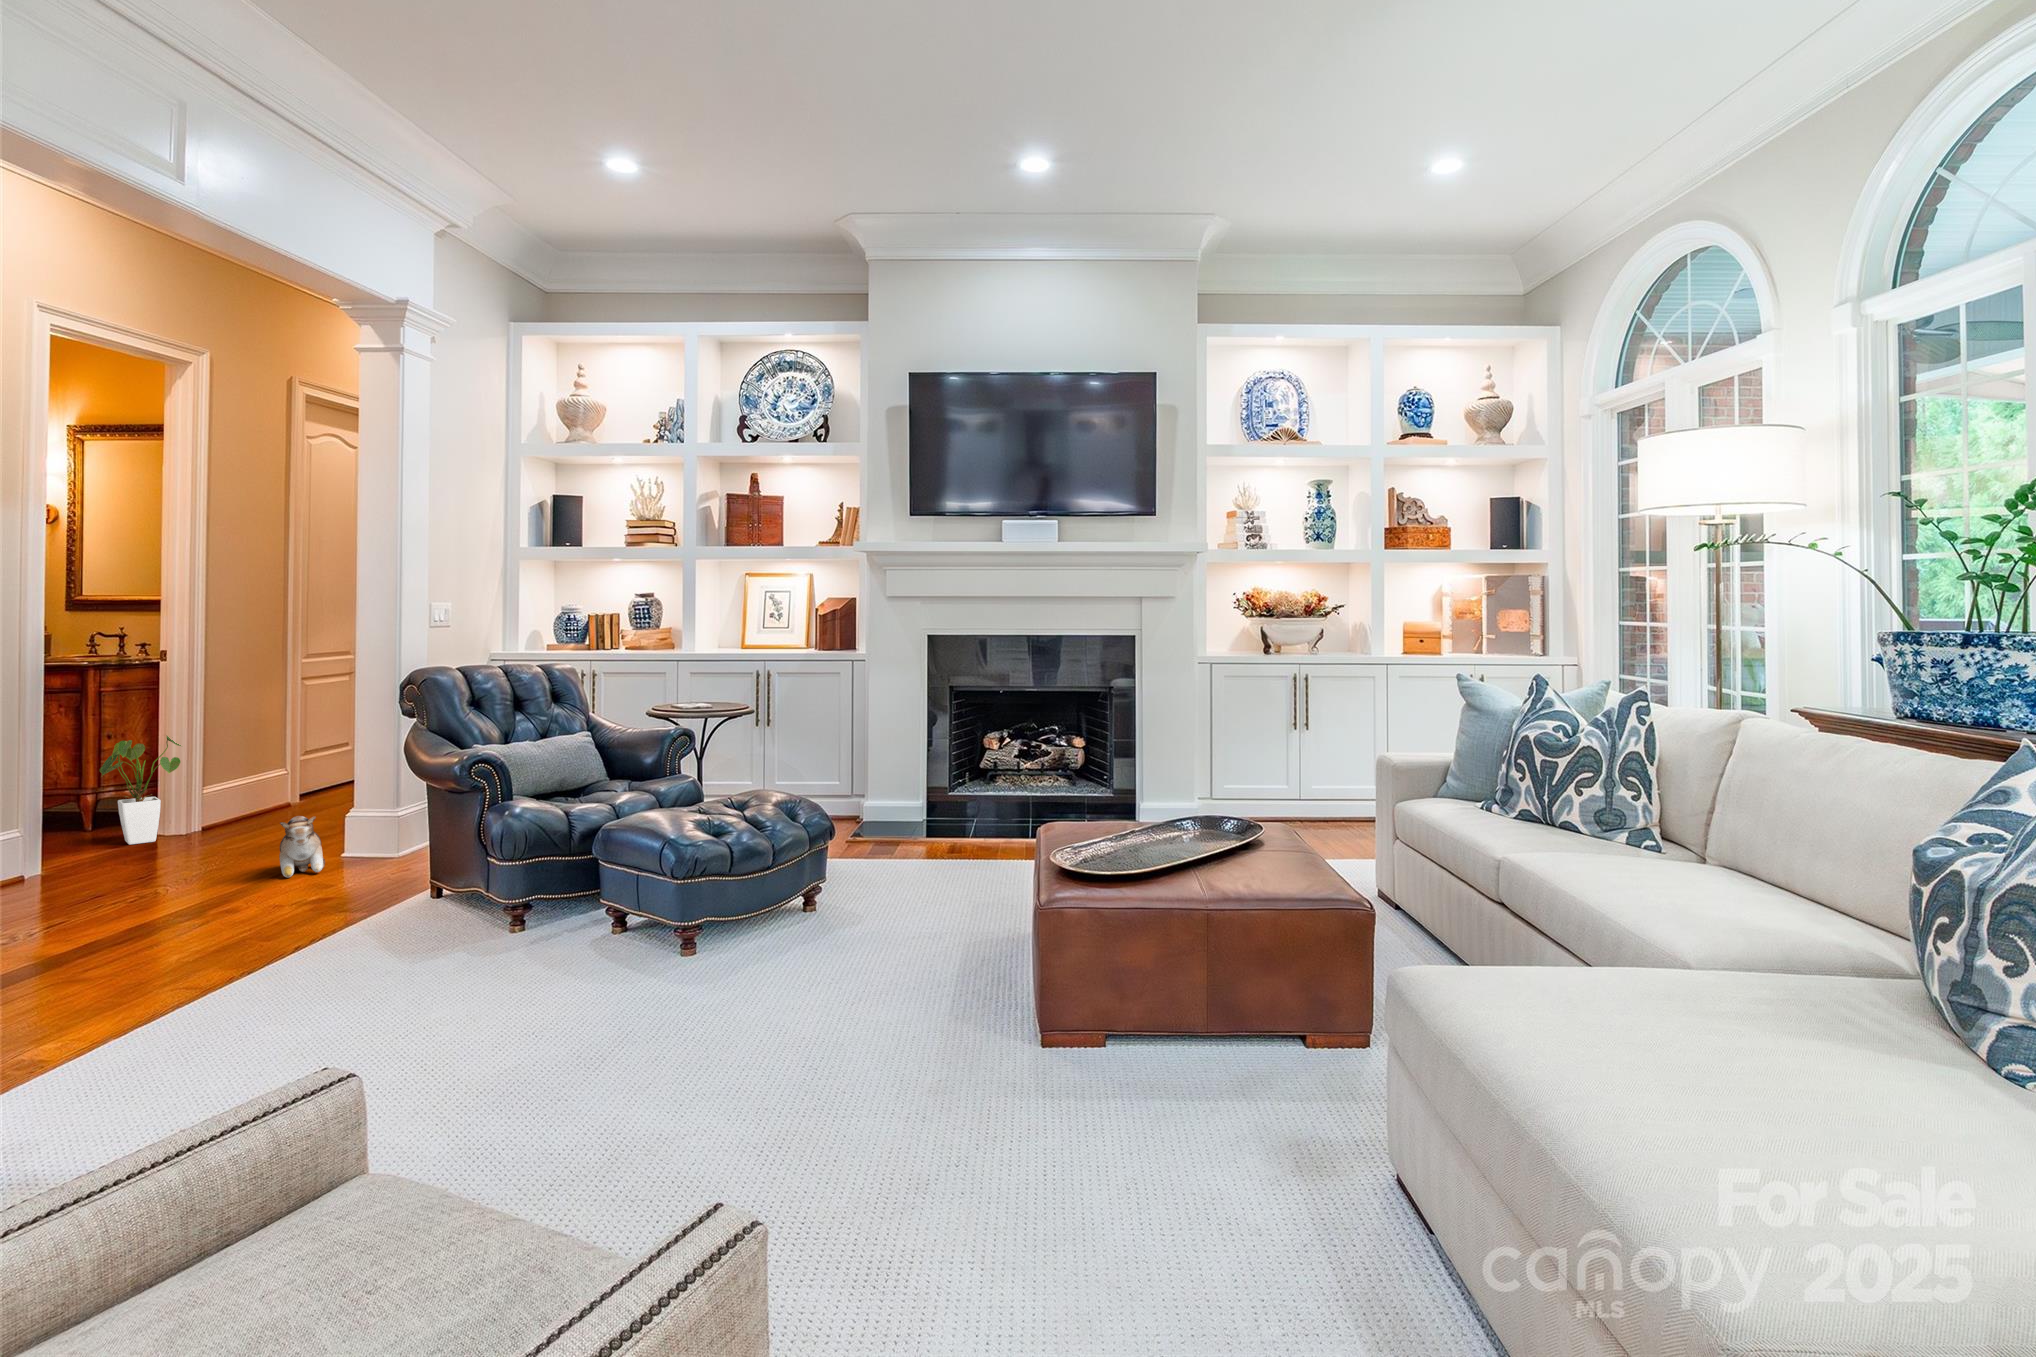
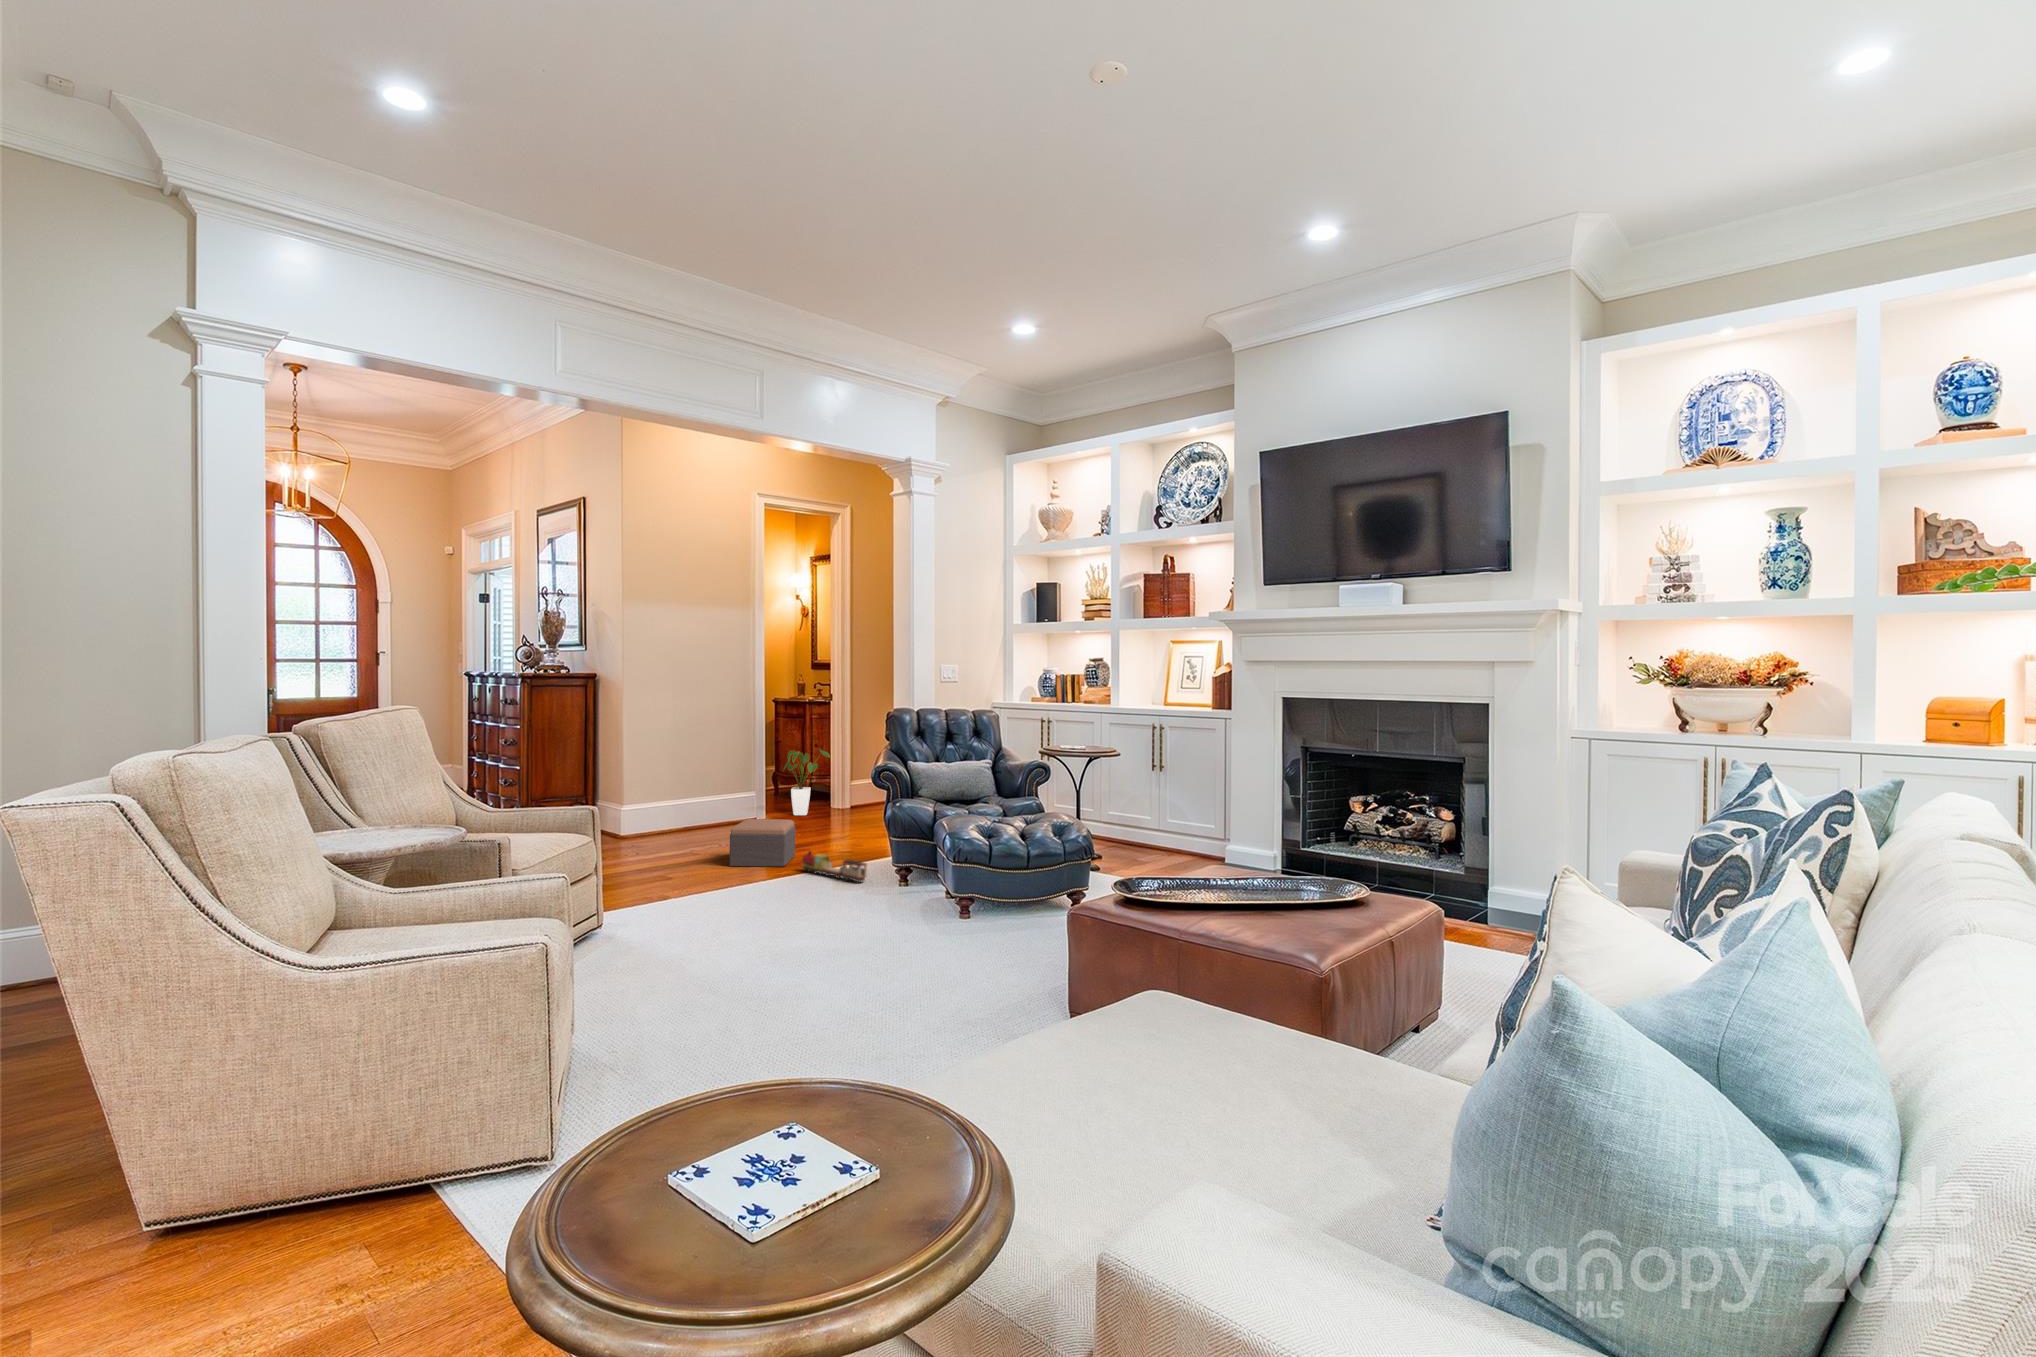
plush toy: present [279,816,325,878] -> none [823,805,855,844]
footstool: none [144,849,268,943] -> present [729,819,795,867]
toy train: none [311,891,461,924] -> present [802,851,867,882]

